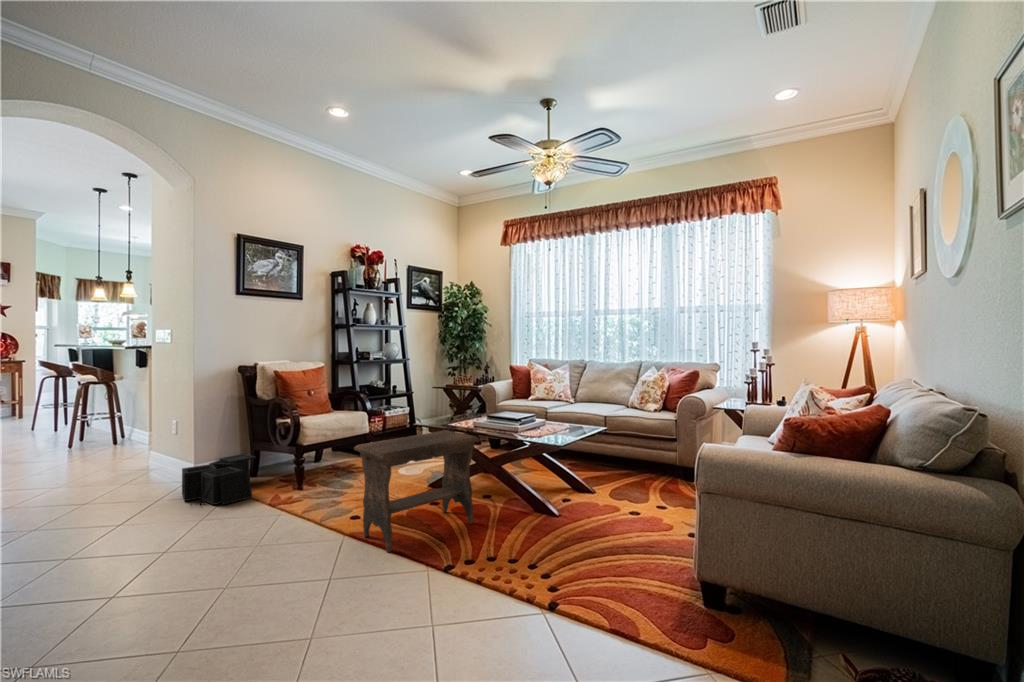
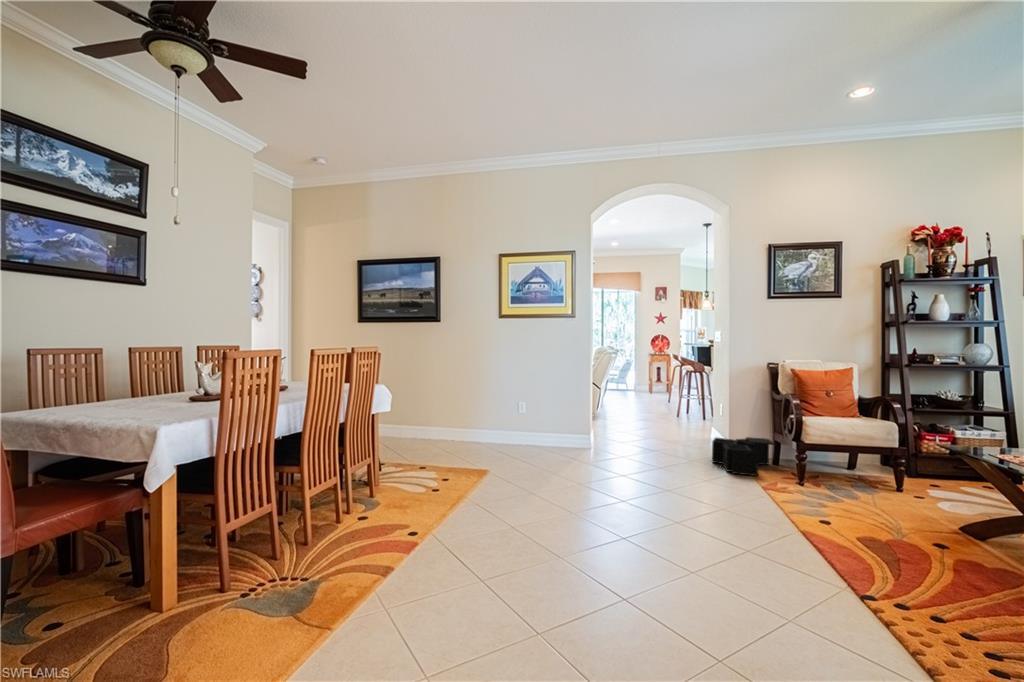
footstool: present [354,430,480,552] -> none [809,449,997,600]

